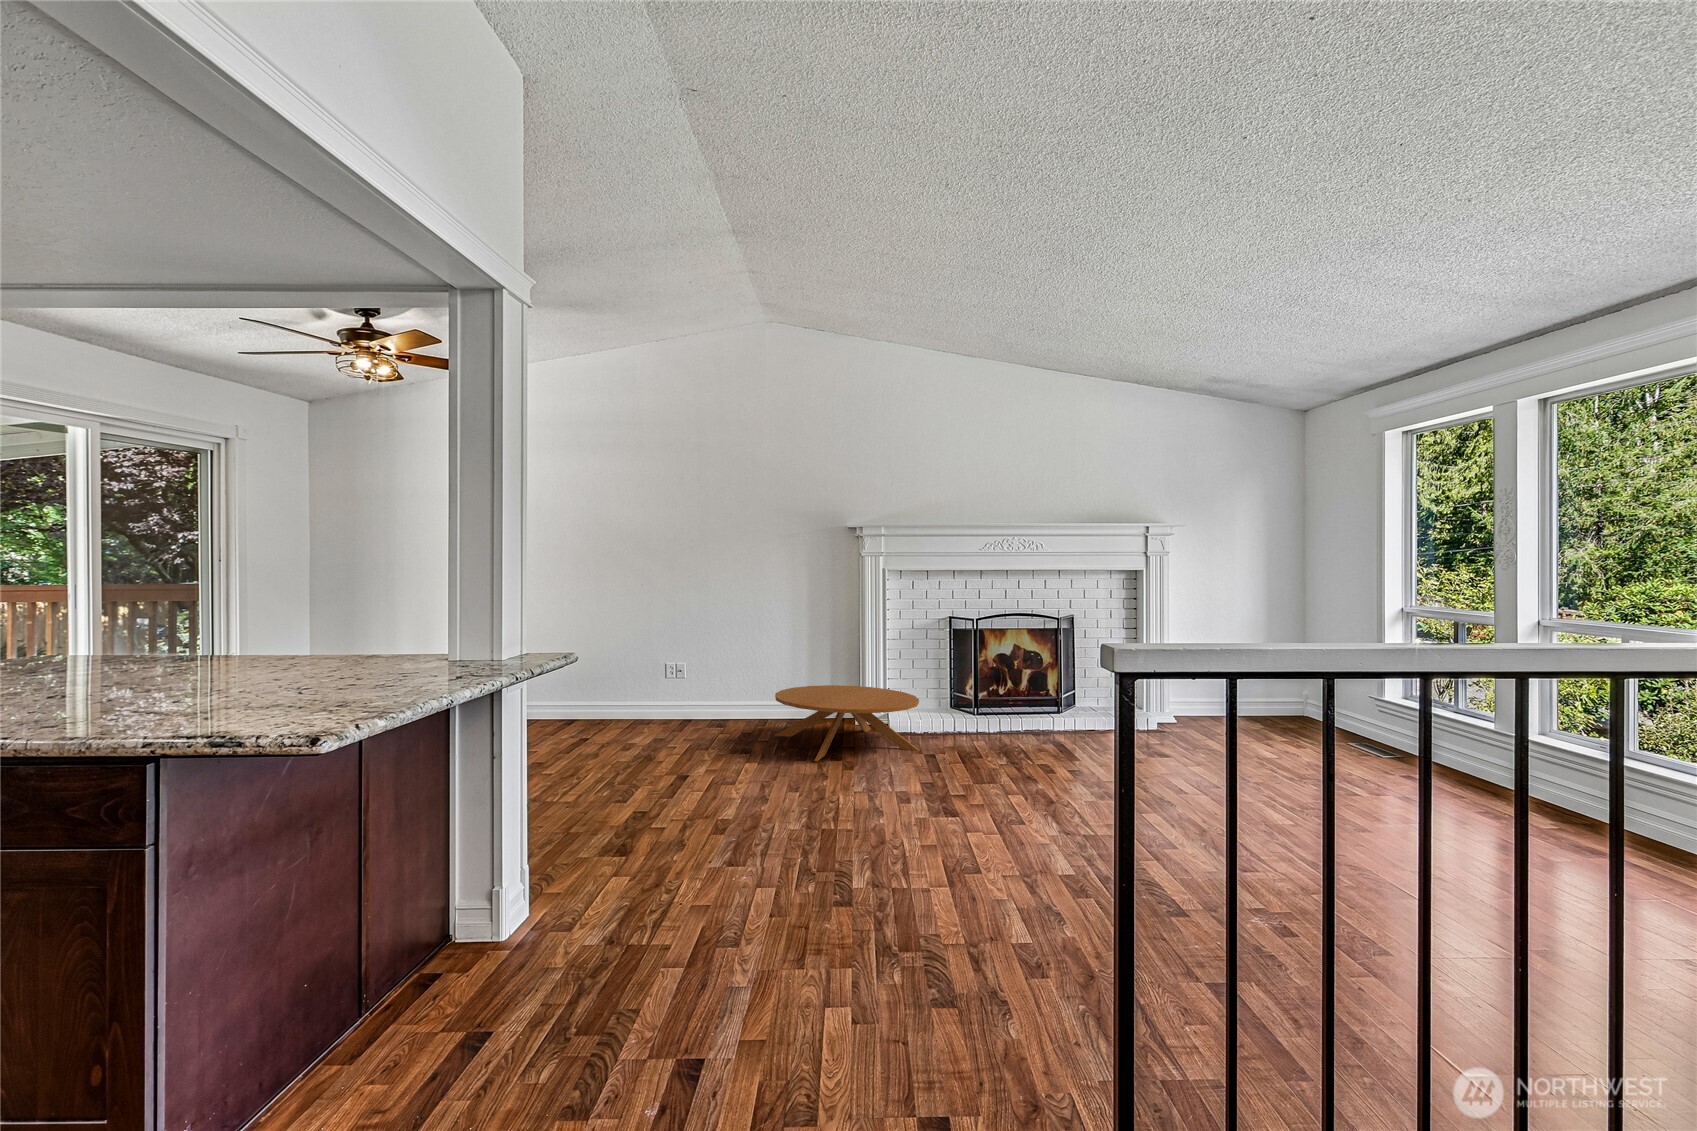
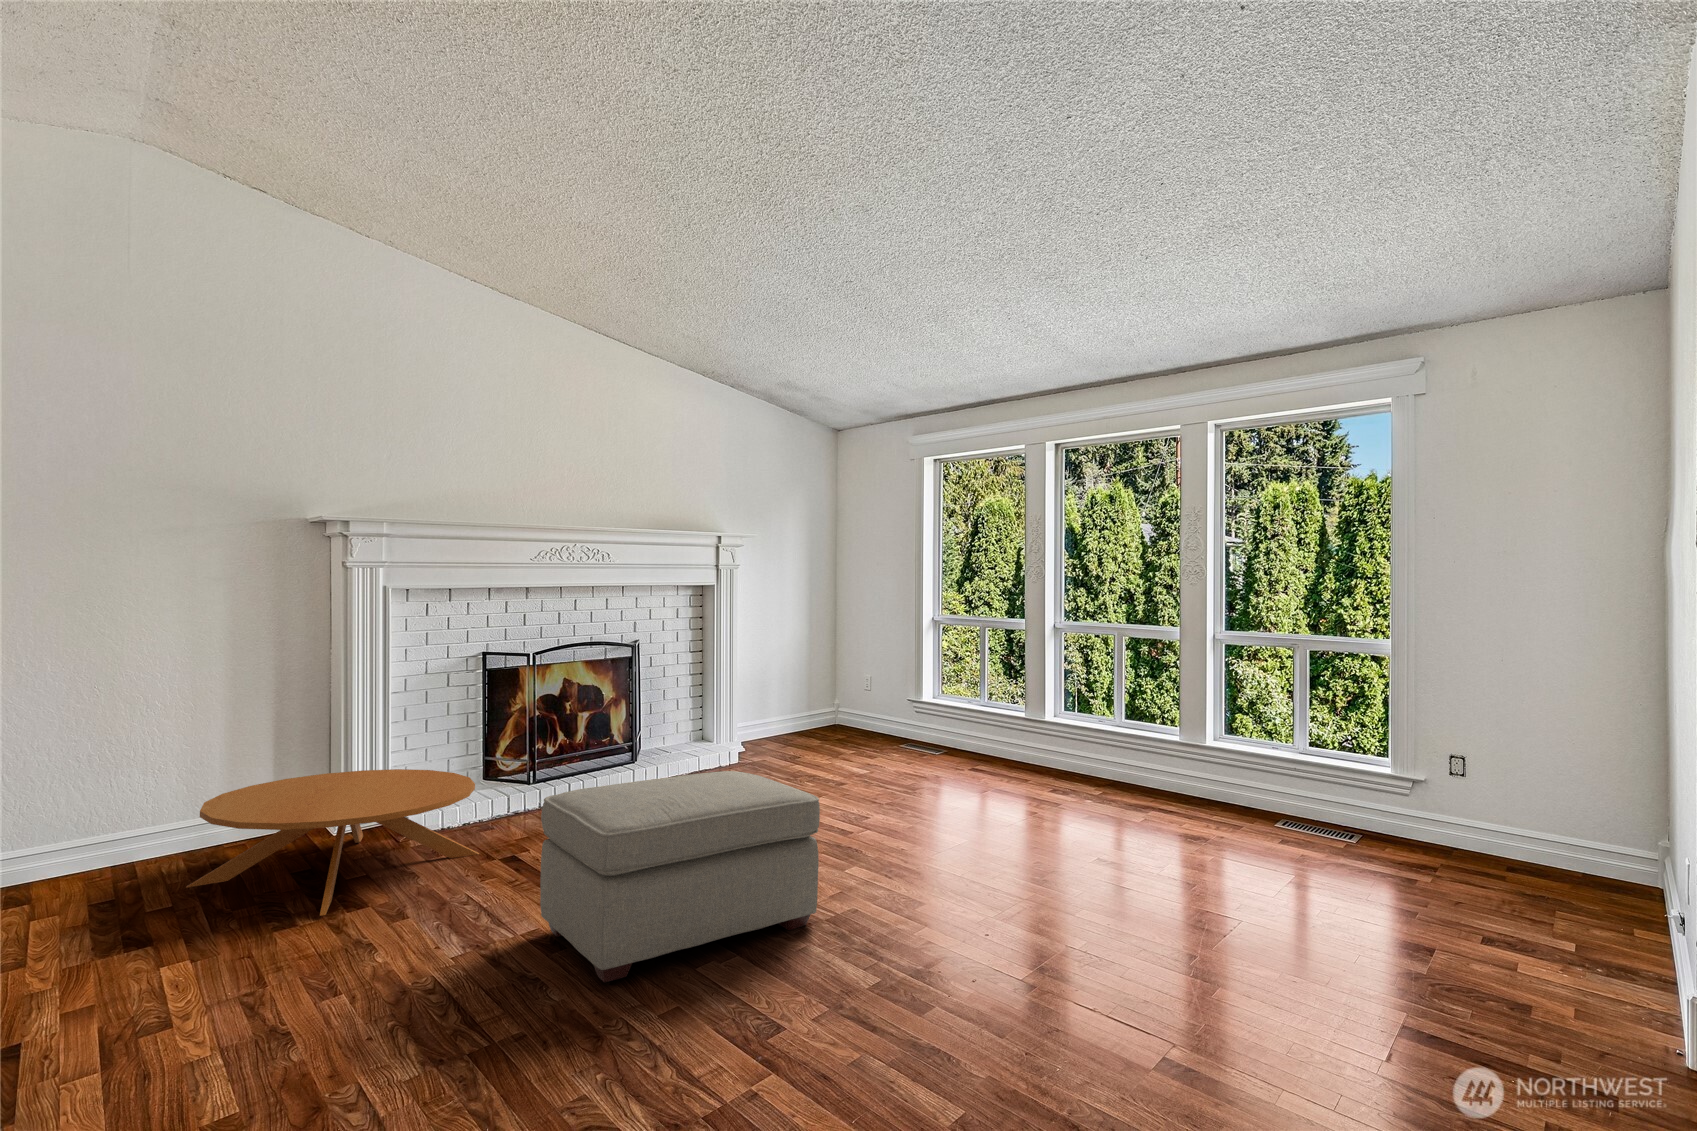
ottoman: none [901,707,1077,834] -> present [540,771,820,982]

